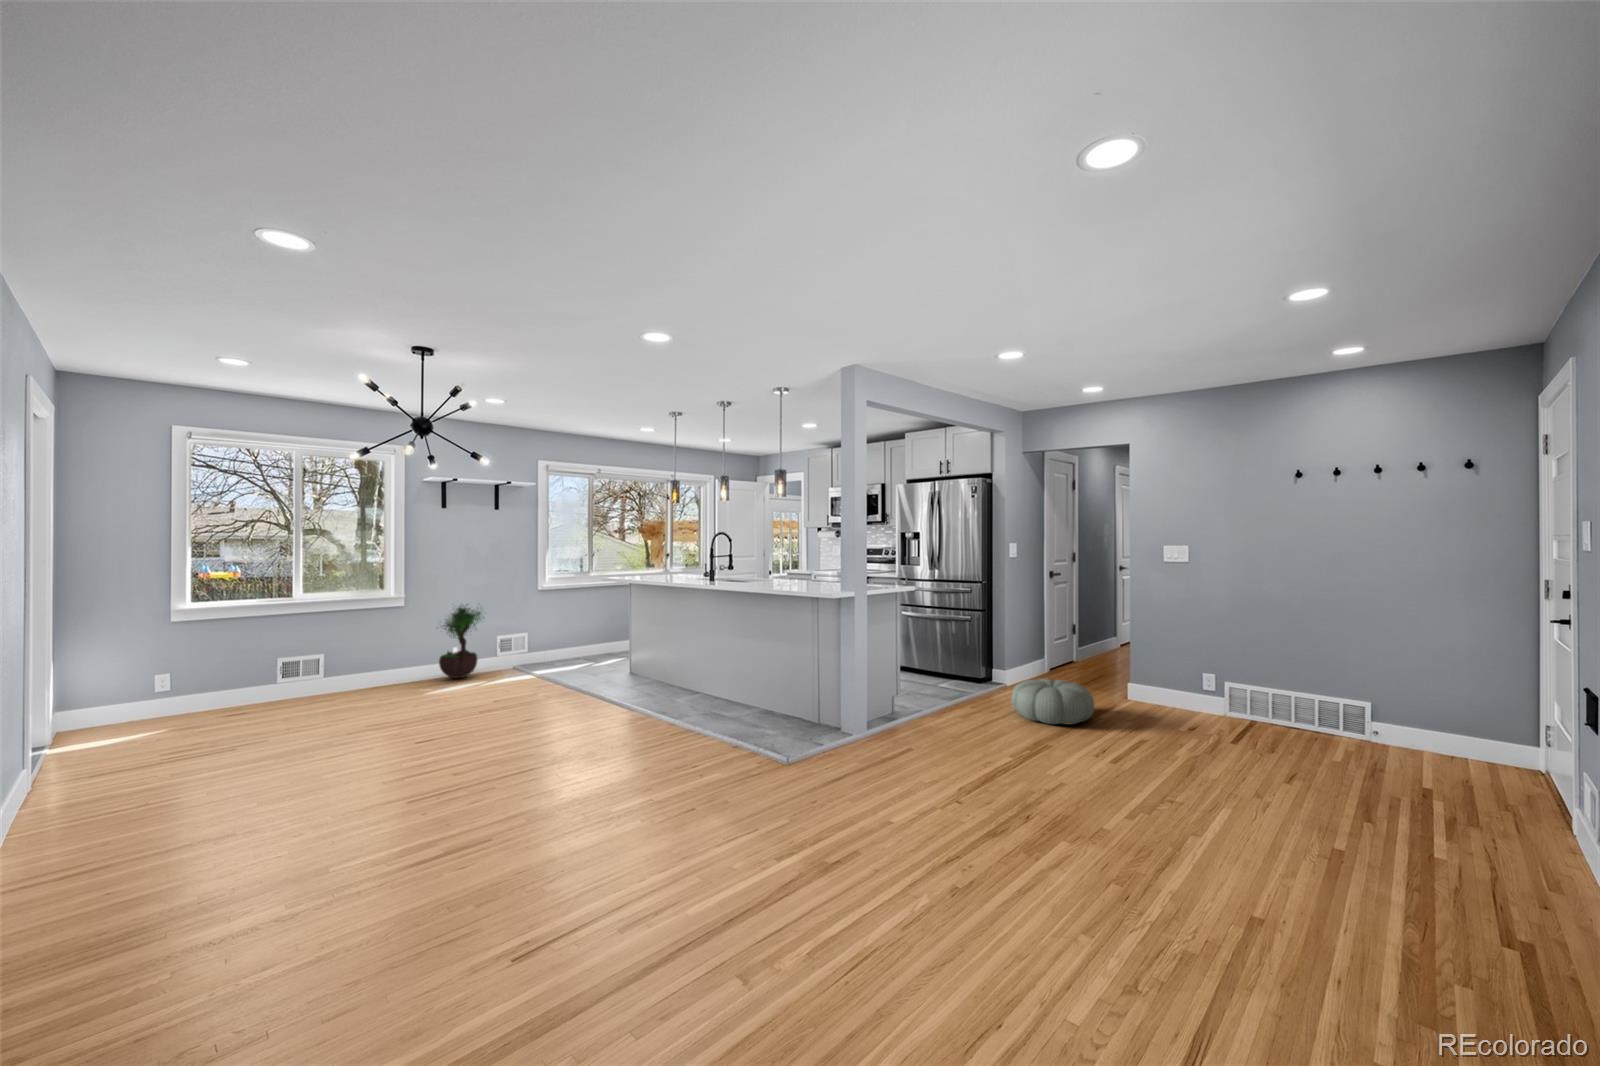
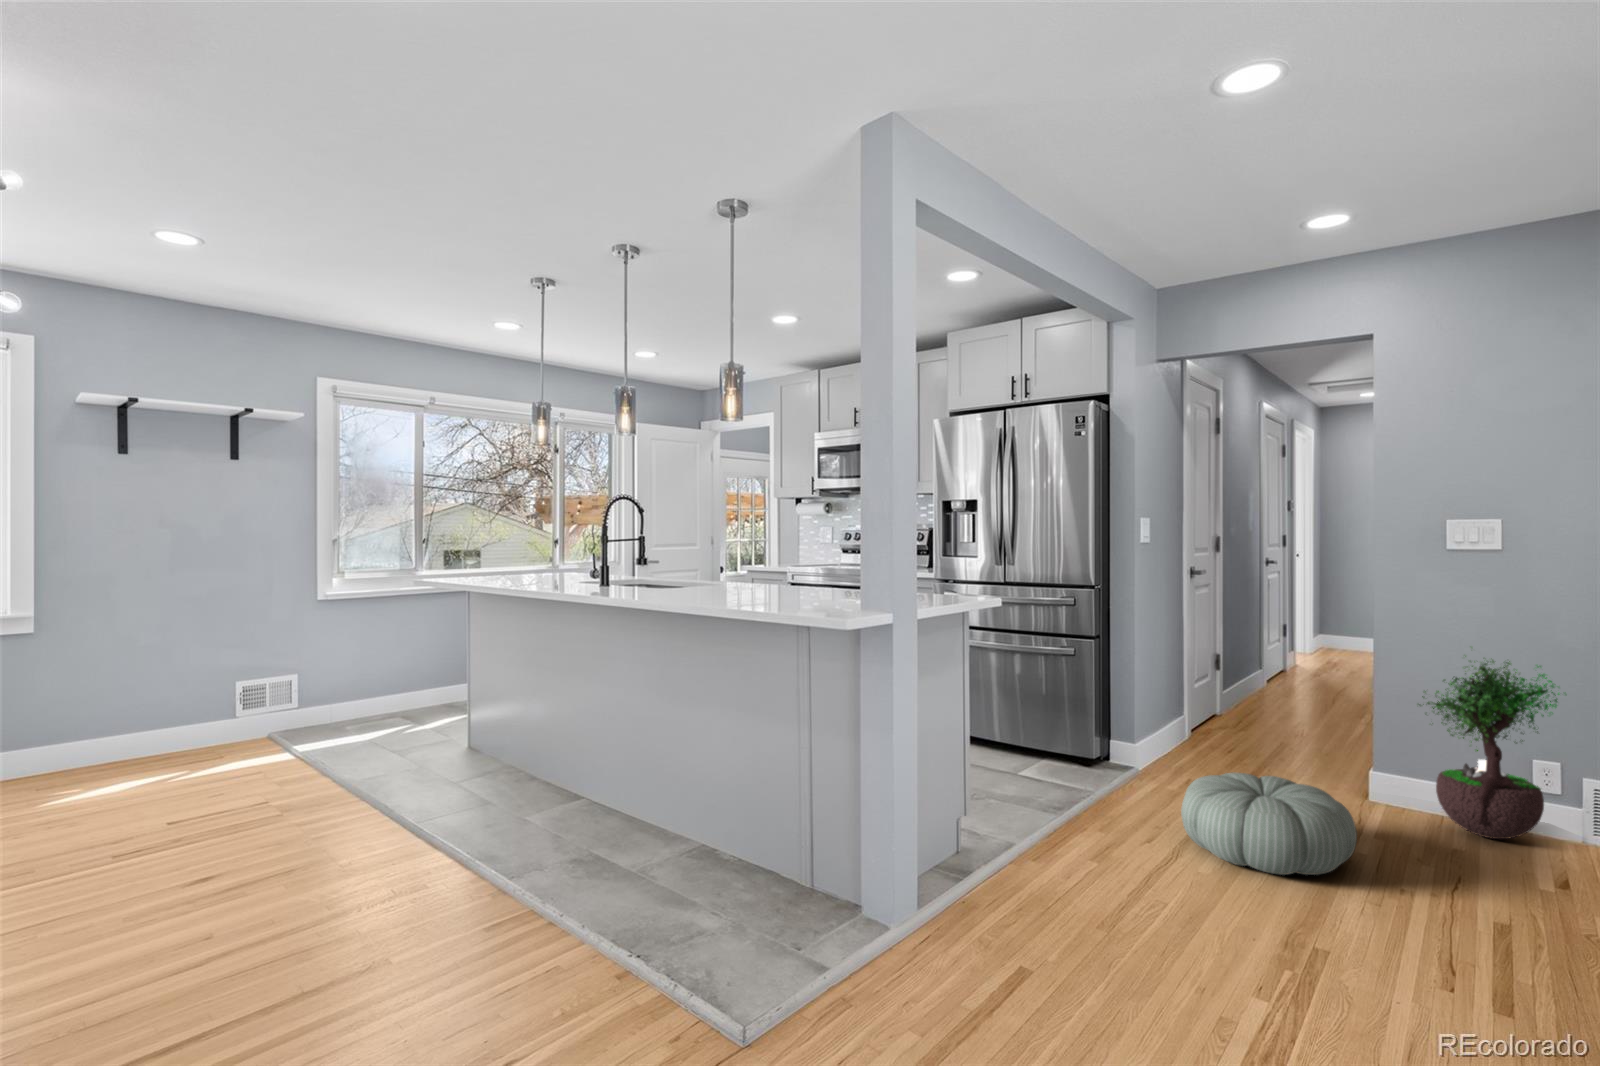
potted tree: present [439,604,484,679] -> present [1418,647,1560,839]

